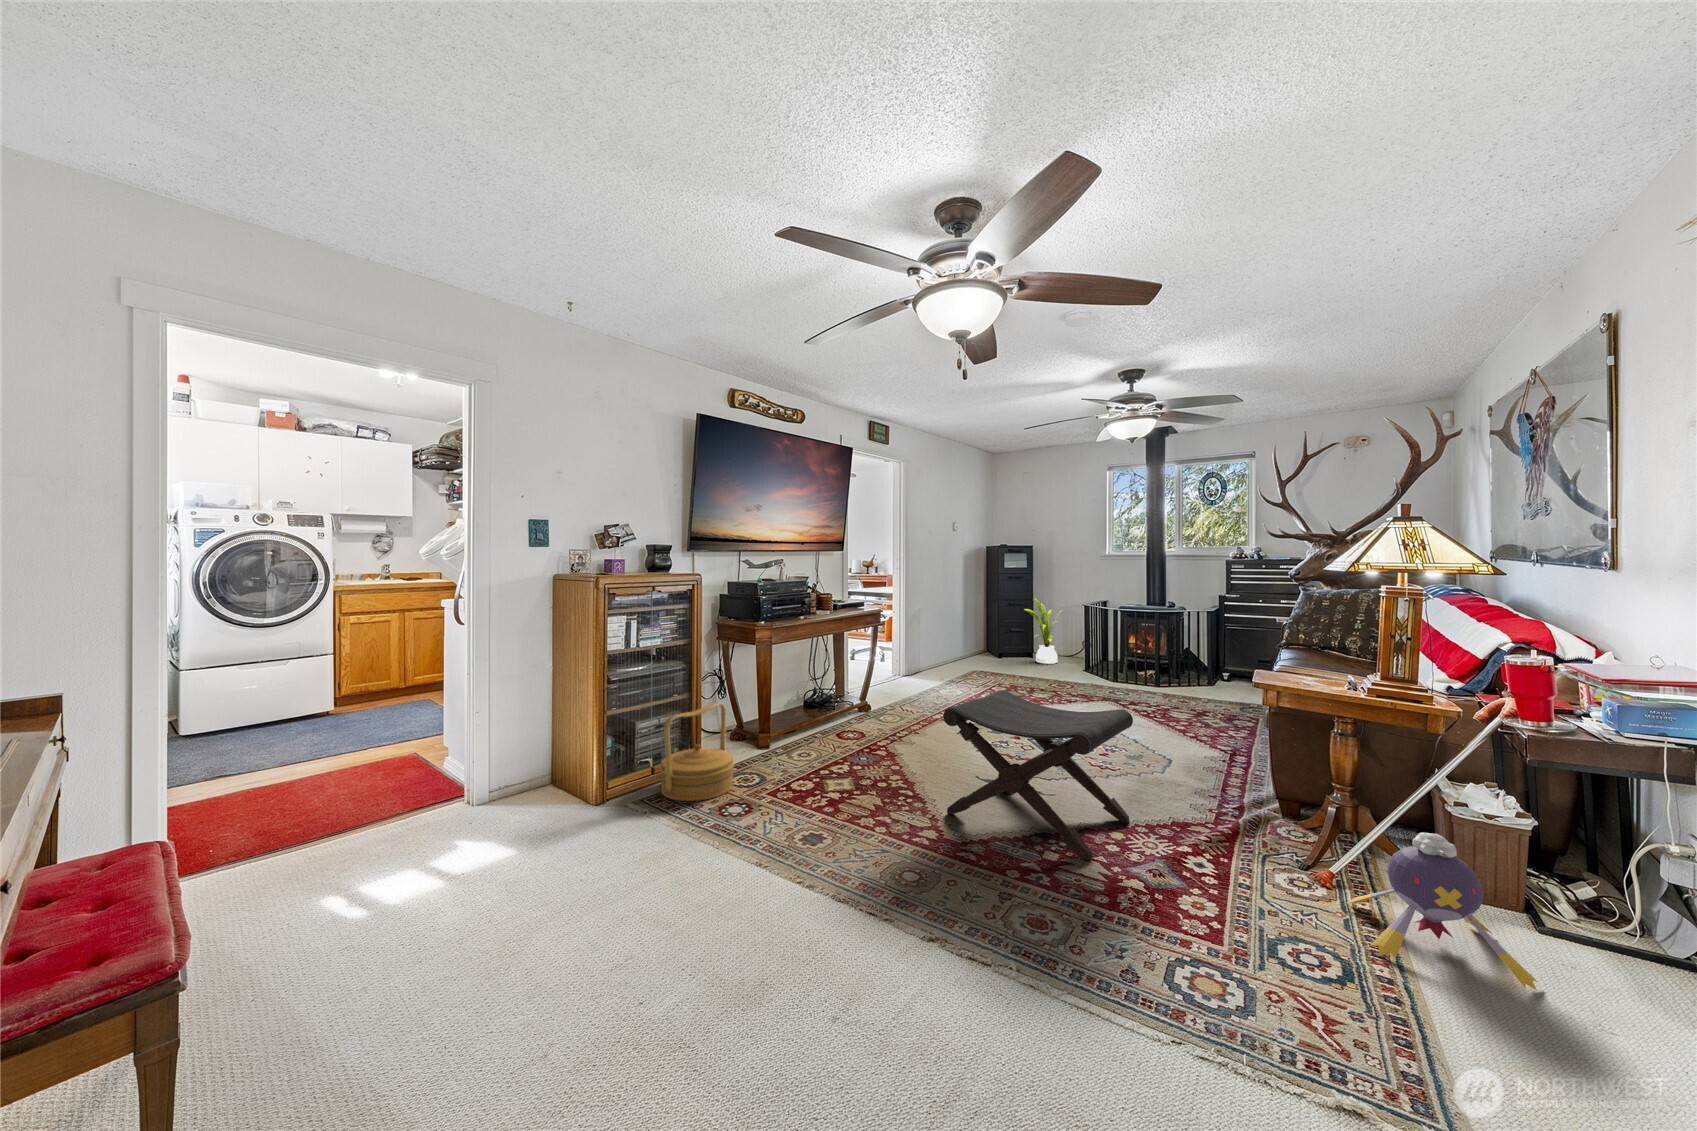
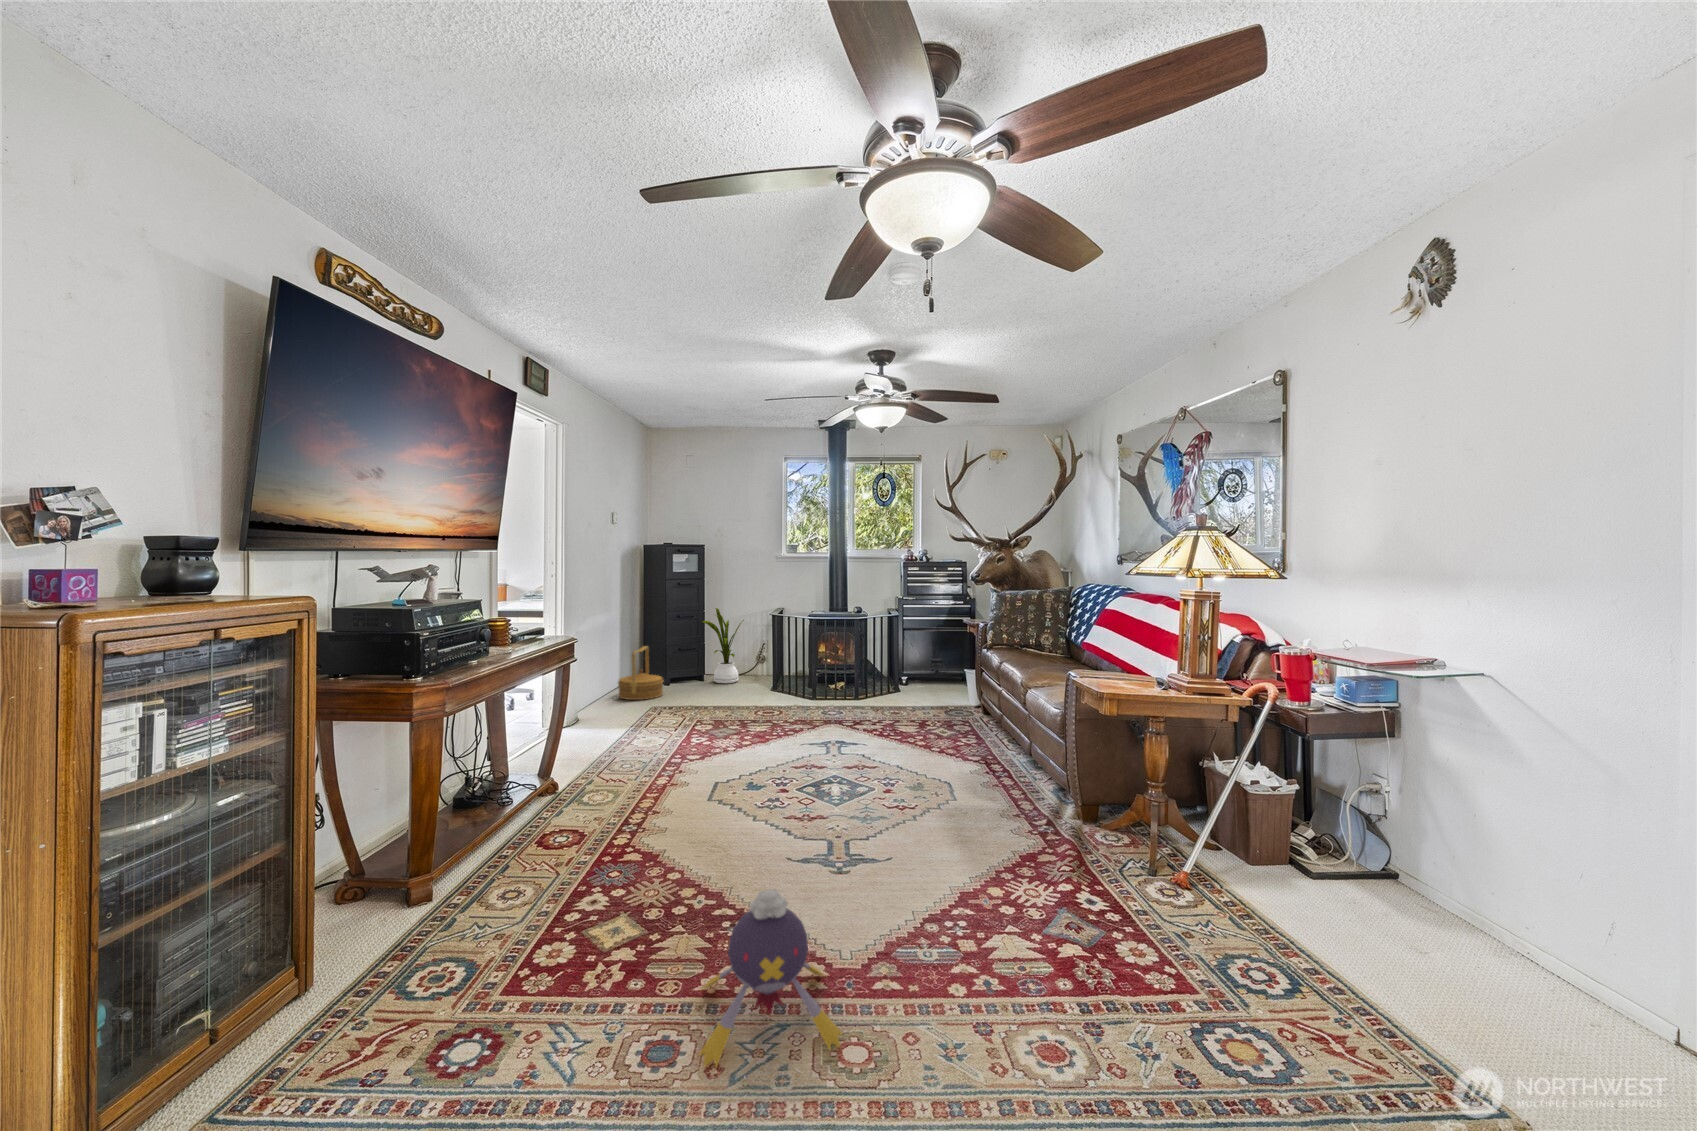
footstool: present [943,690,1133,860] -> none [803,737,1013,935]
woven basket: present [659,702,735,801] -> present [618,646,663,700]
plush toy: present [1347,833,1538,991] -> present [699,889,843,1067]

